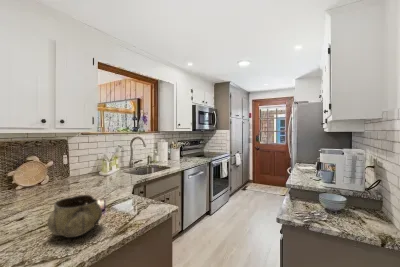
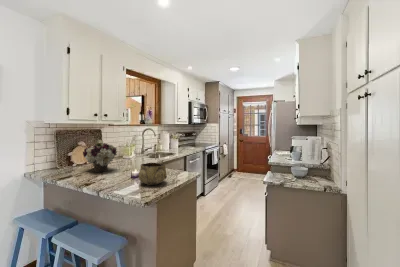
flower arrangement: none [17,155,66,200] -> present [83,140,117,172]

